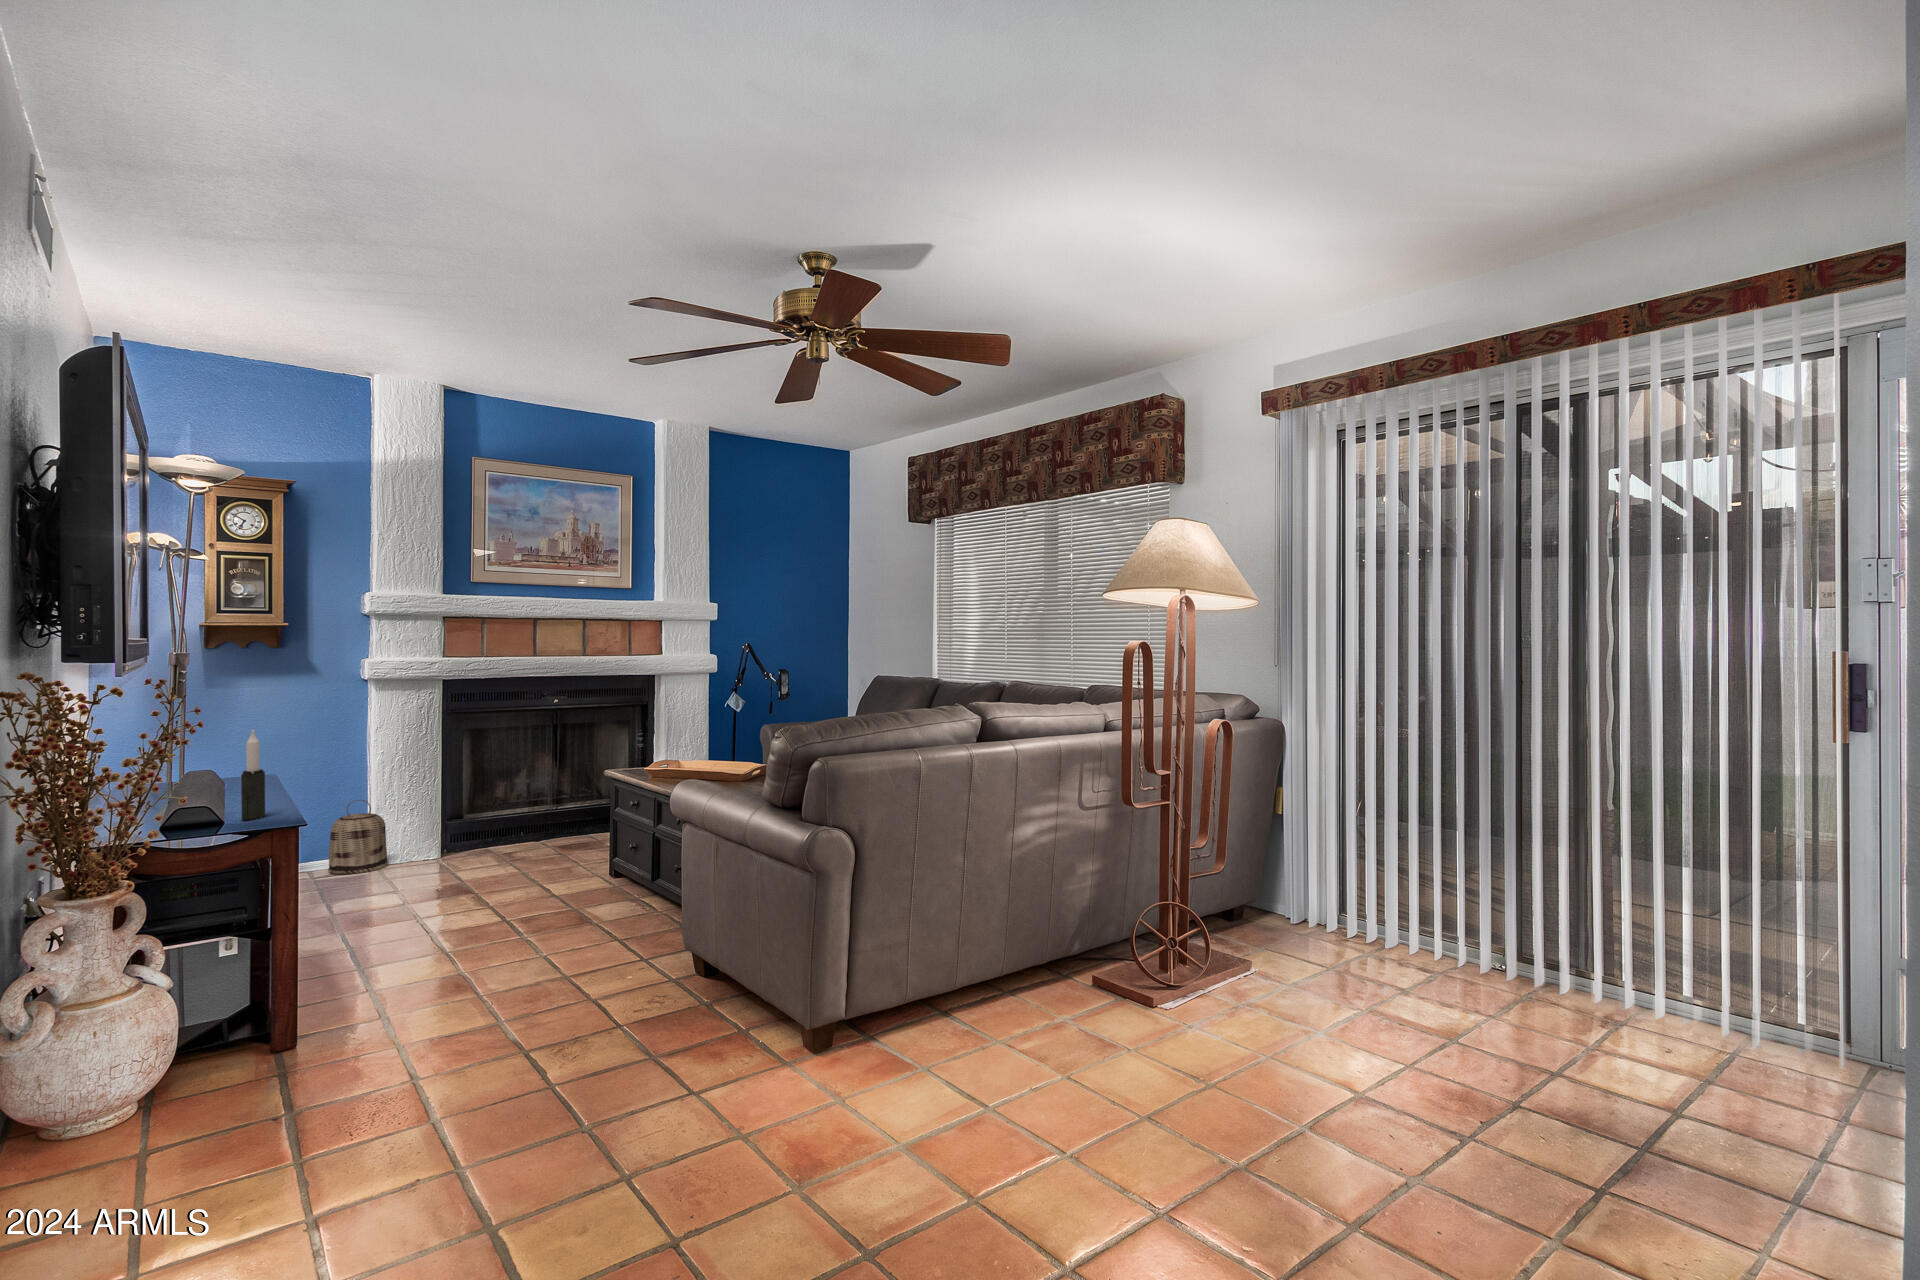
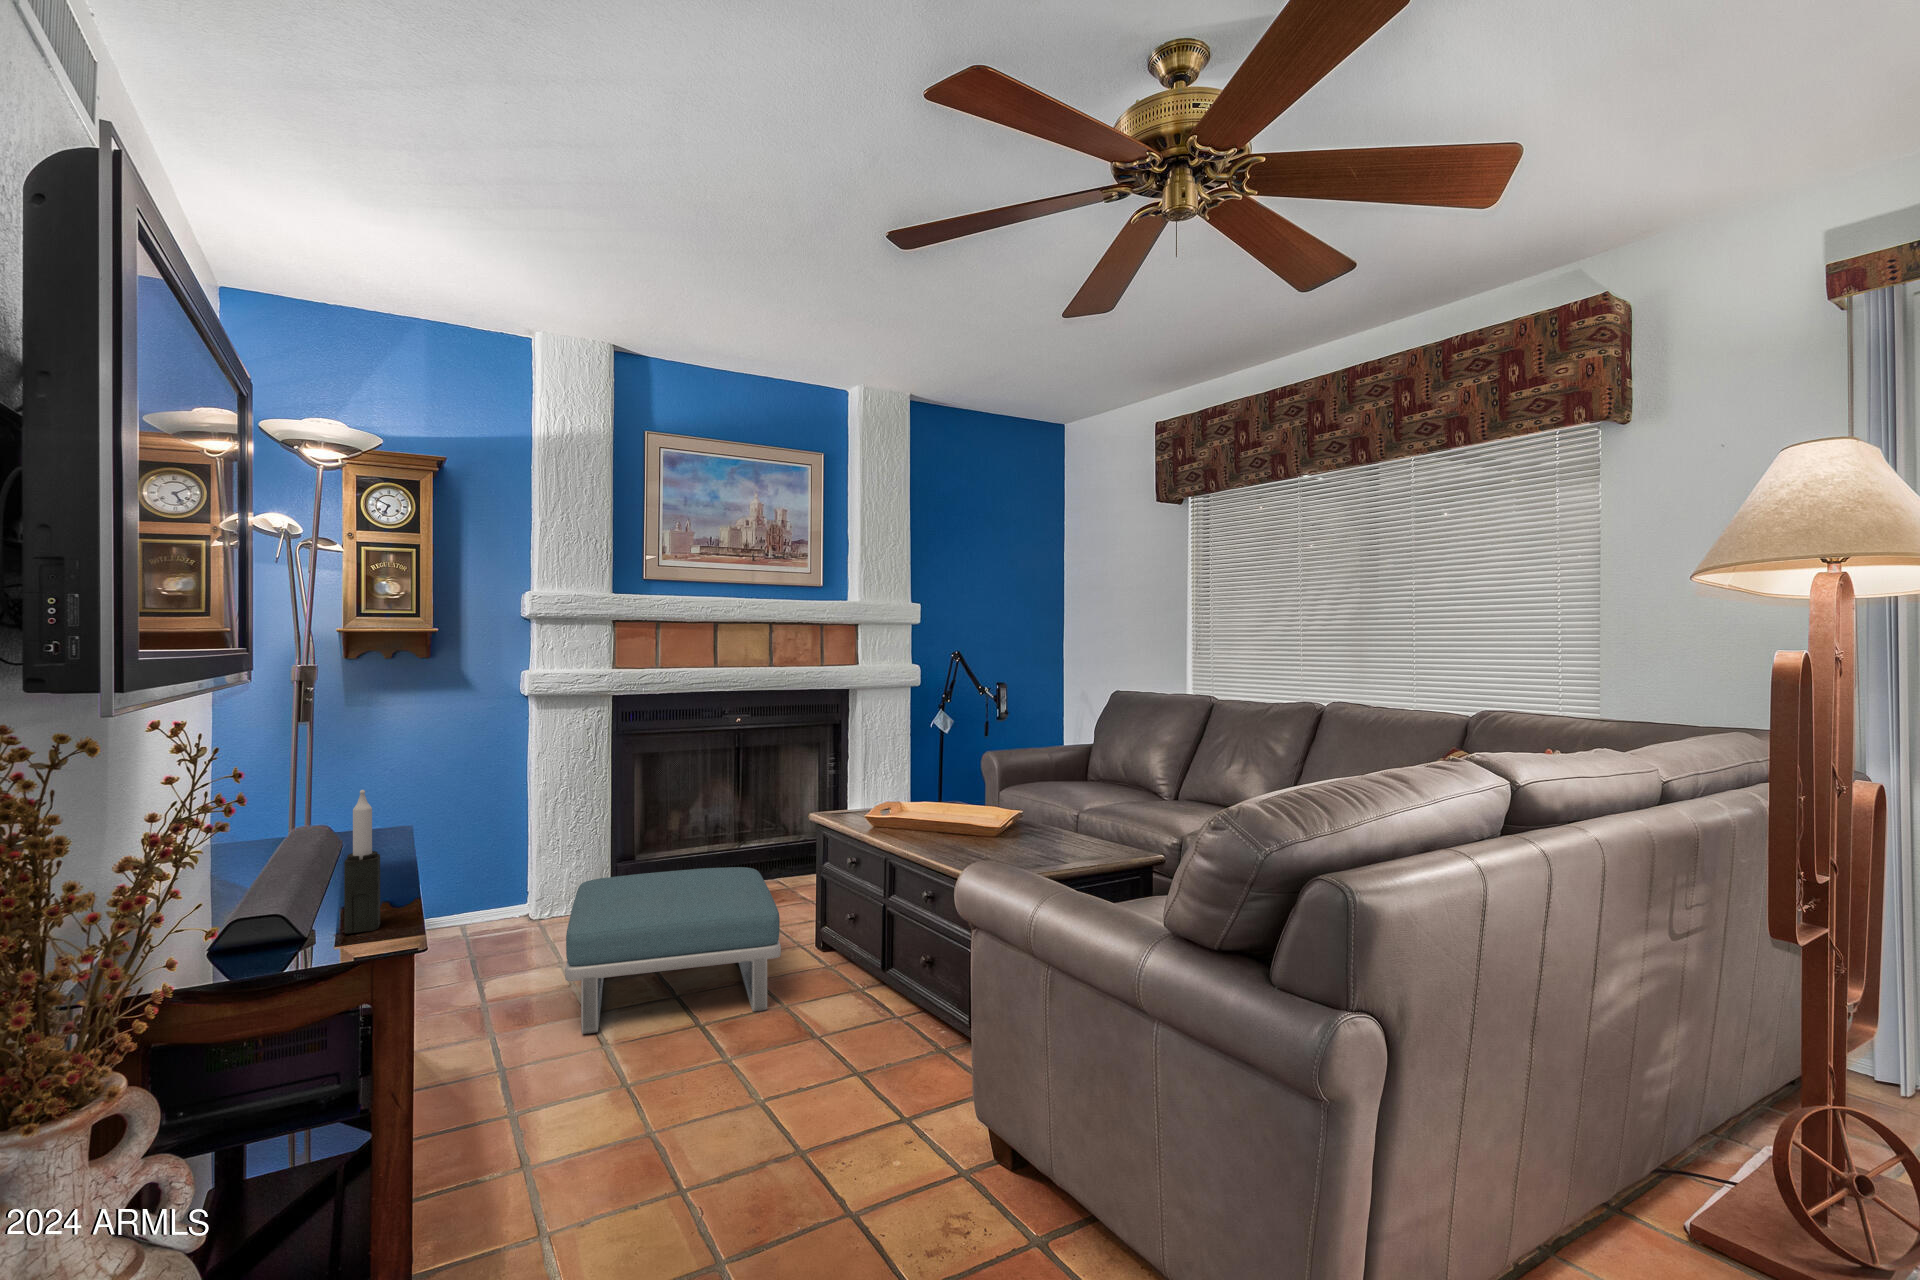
basket: present [328,800,388,874] -> none [482,844,550,937]
footstool: none [398,810,571,927] -> present [565,867,781,1034]

